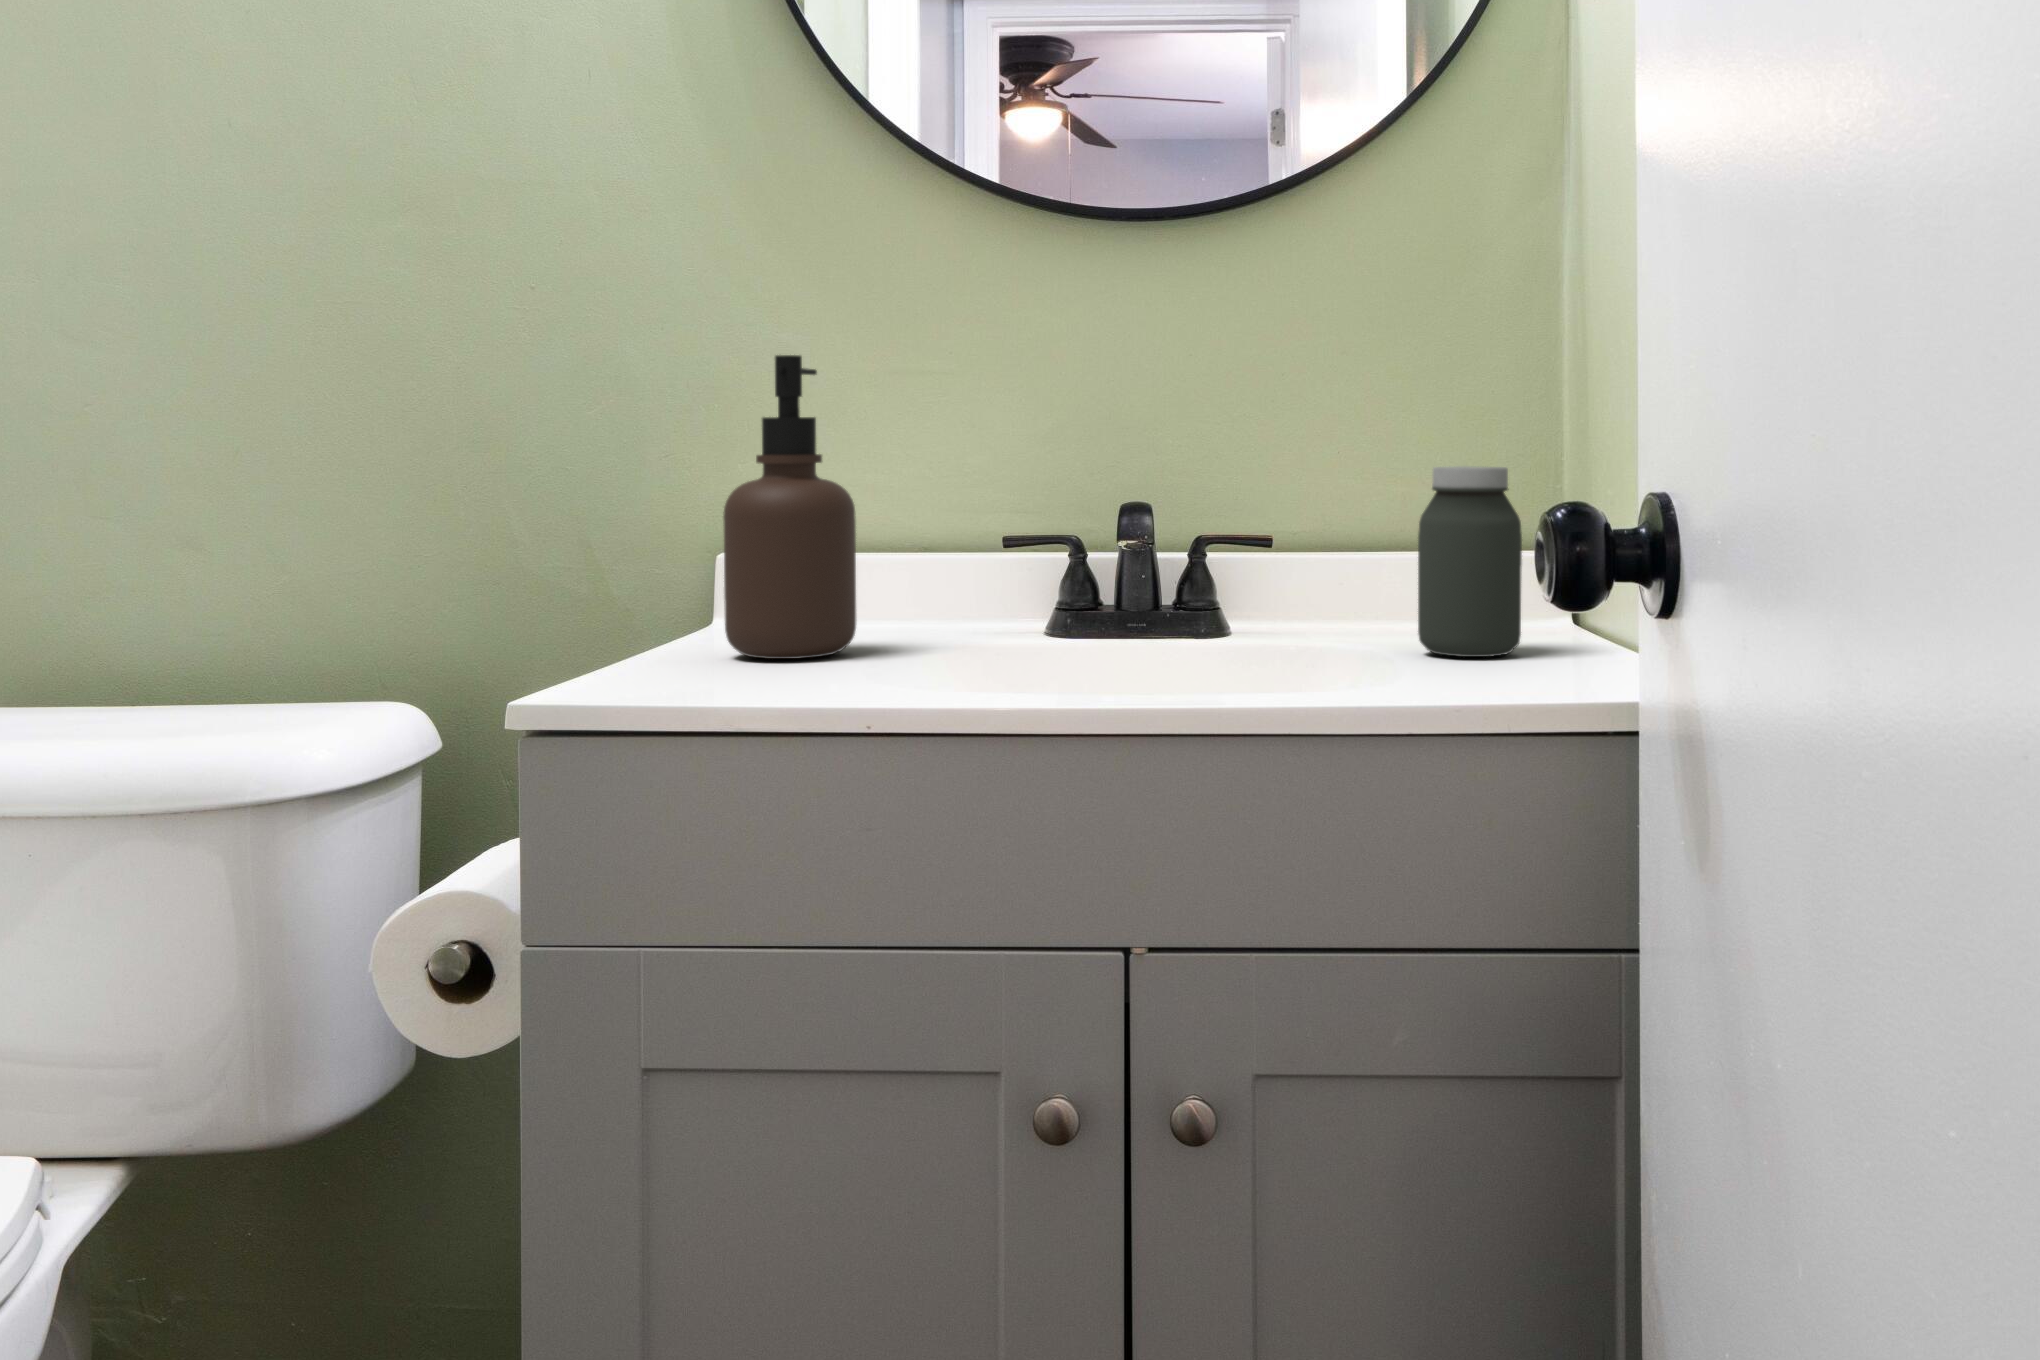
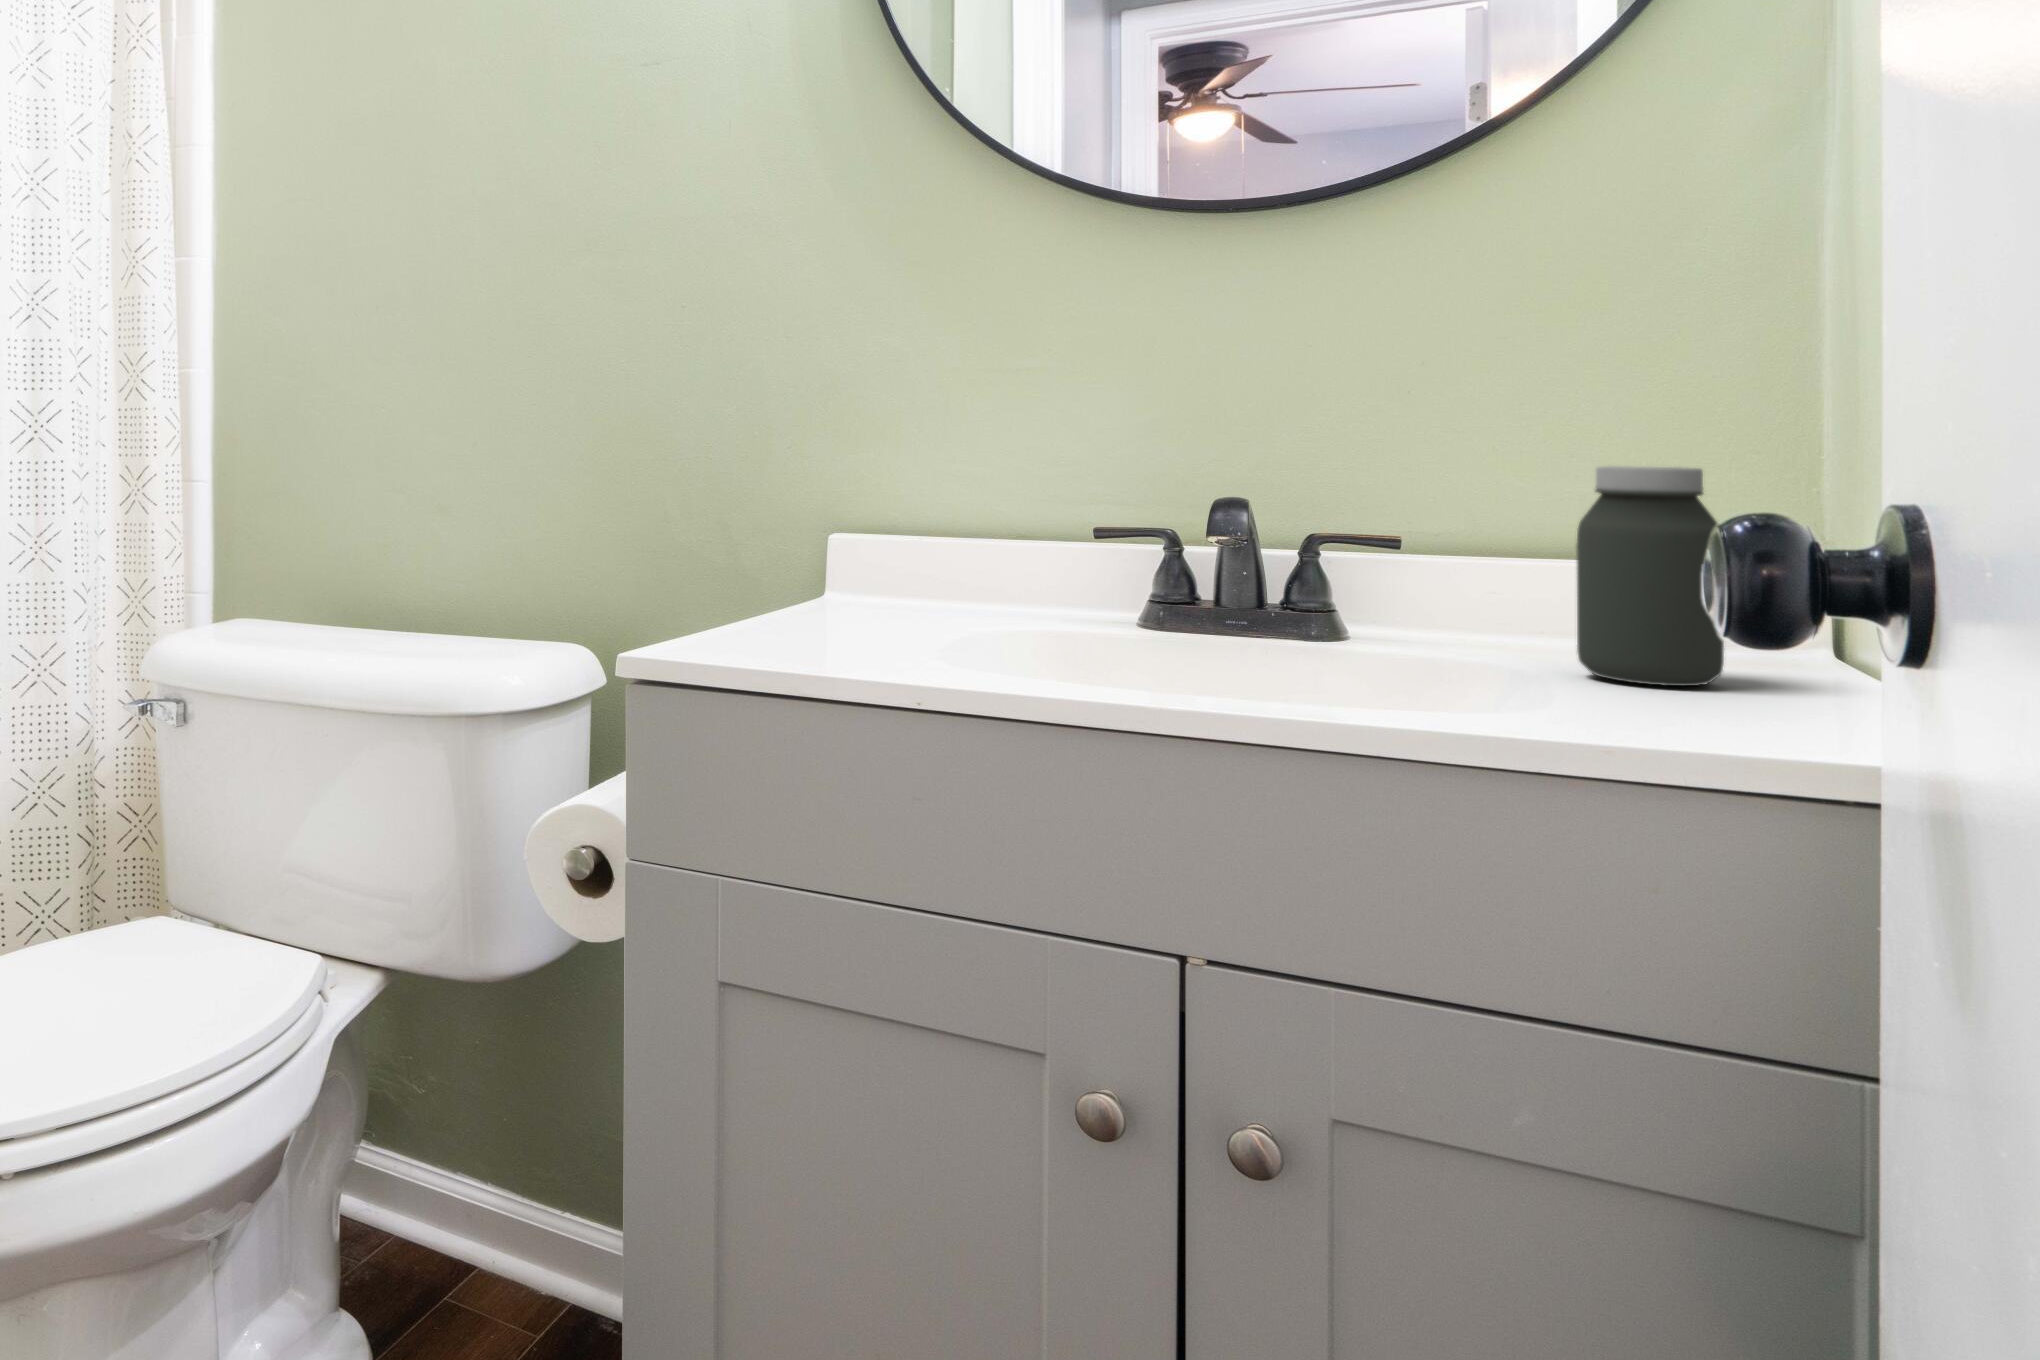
soap dispenser: present [723,355,856,659] -> none [825,357,945,630]

